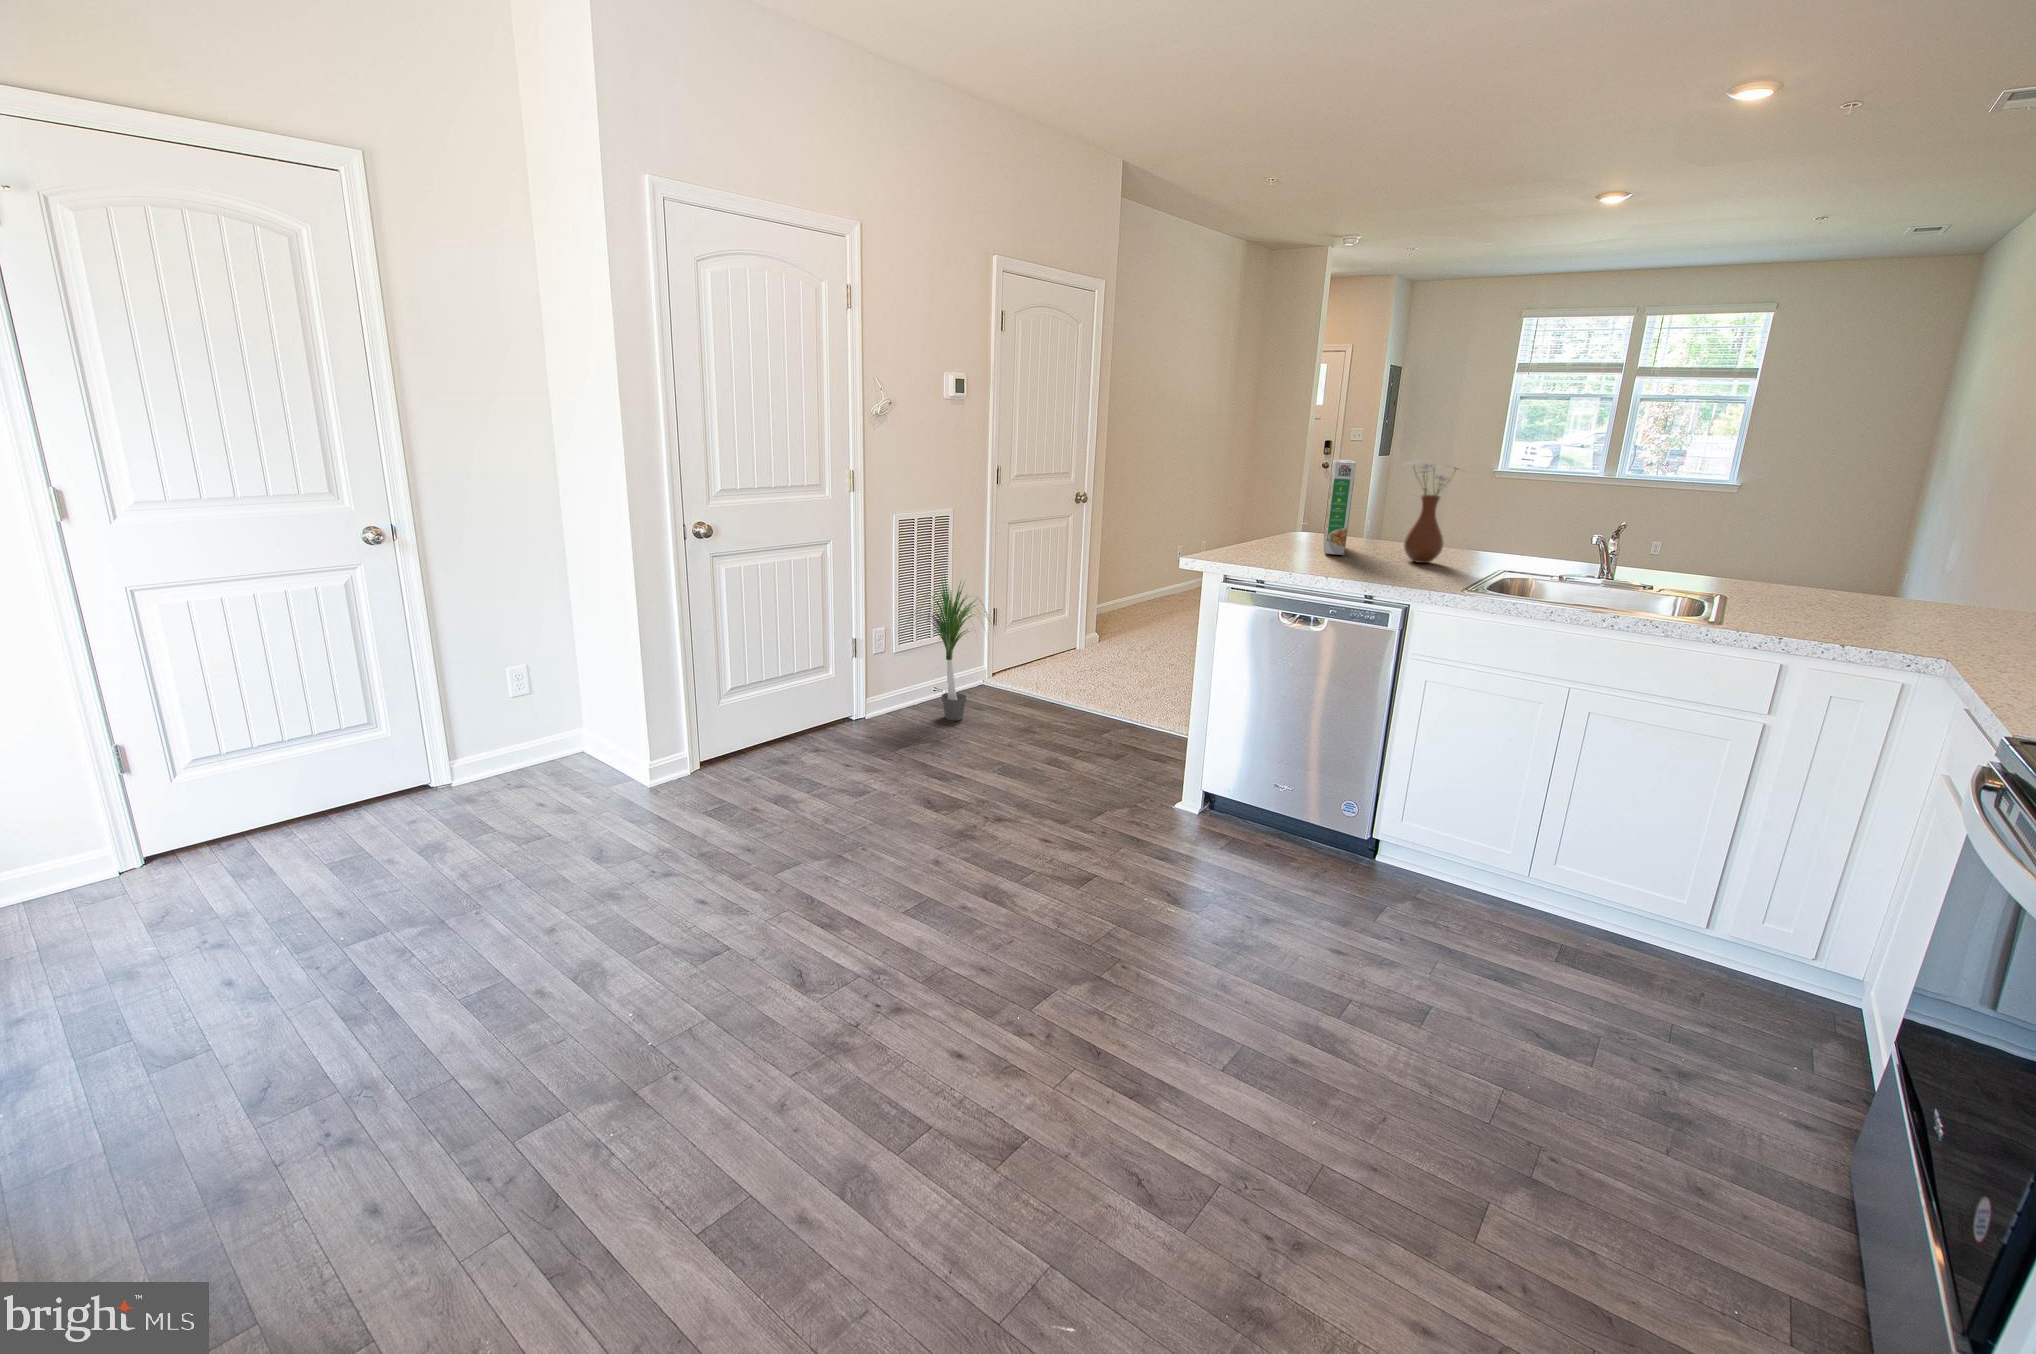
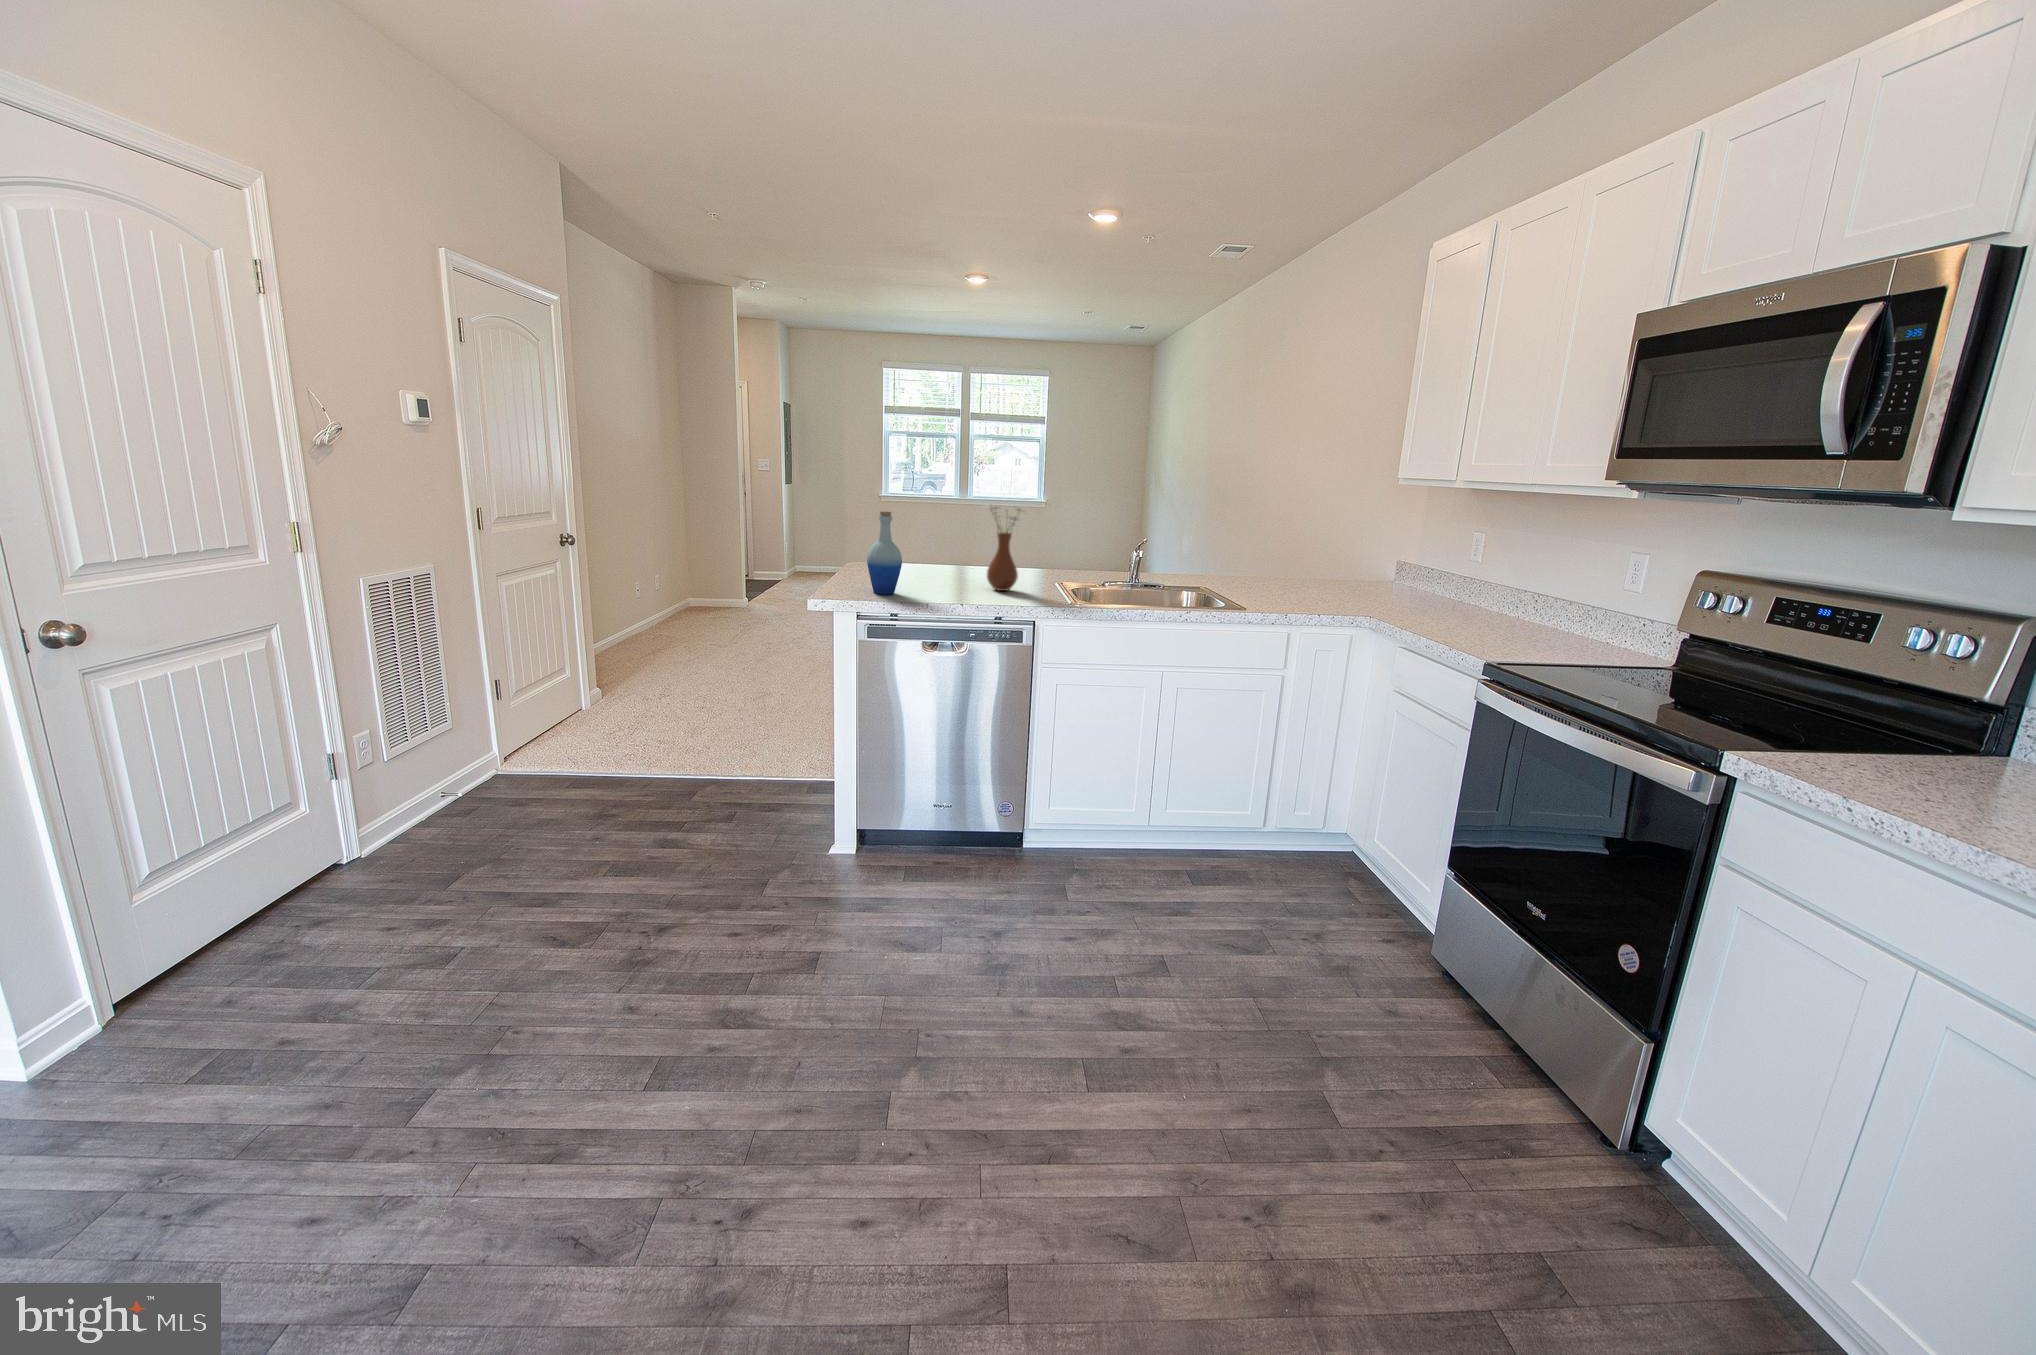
cereal box: present [1323,459,1356,555] -> none [910,501,949,589]
bottle: none [1252,466,1290,554] -> present [867,511,902,594]
potted plant: present [910,580,990,721] -> none [402,642,551,827]

